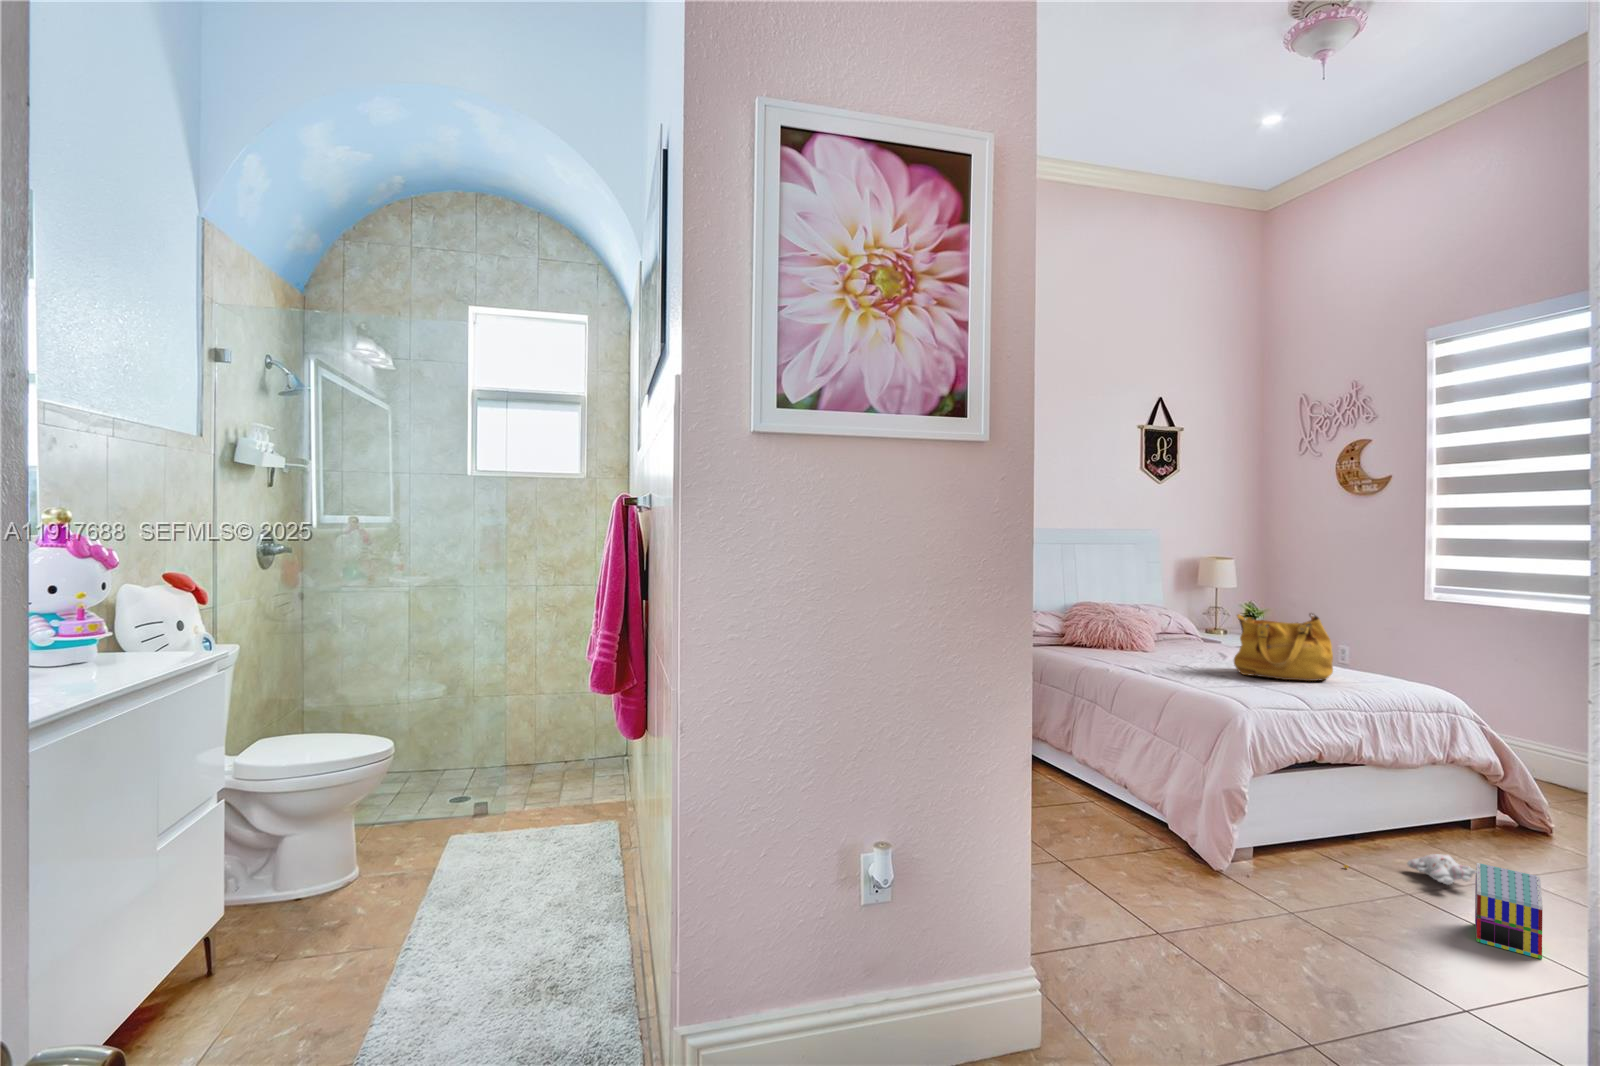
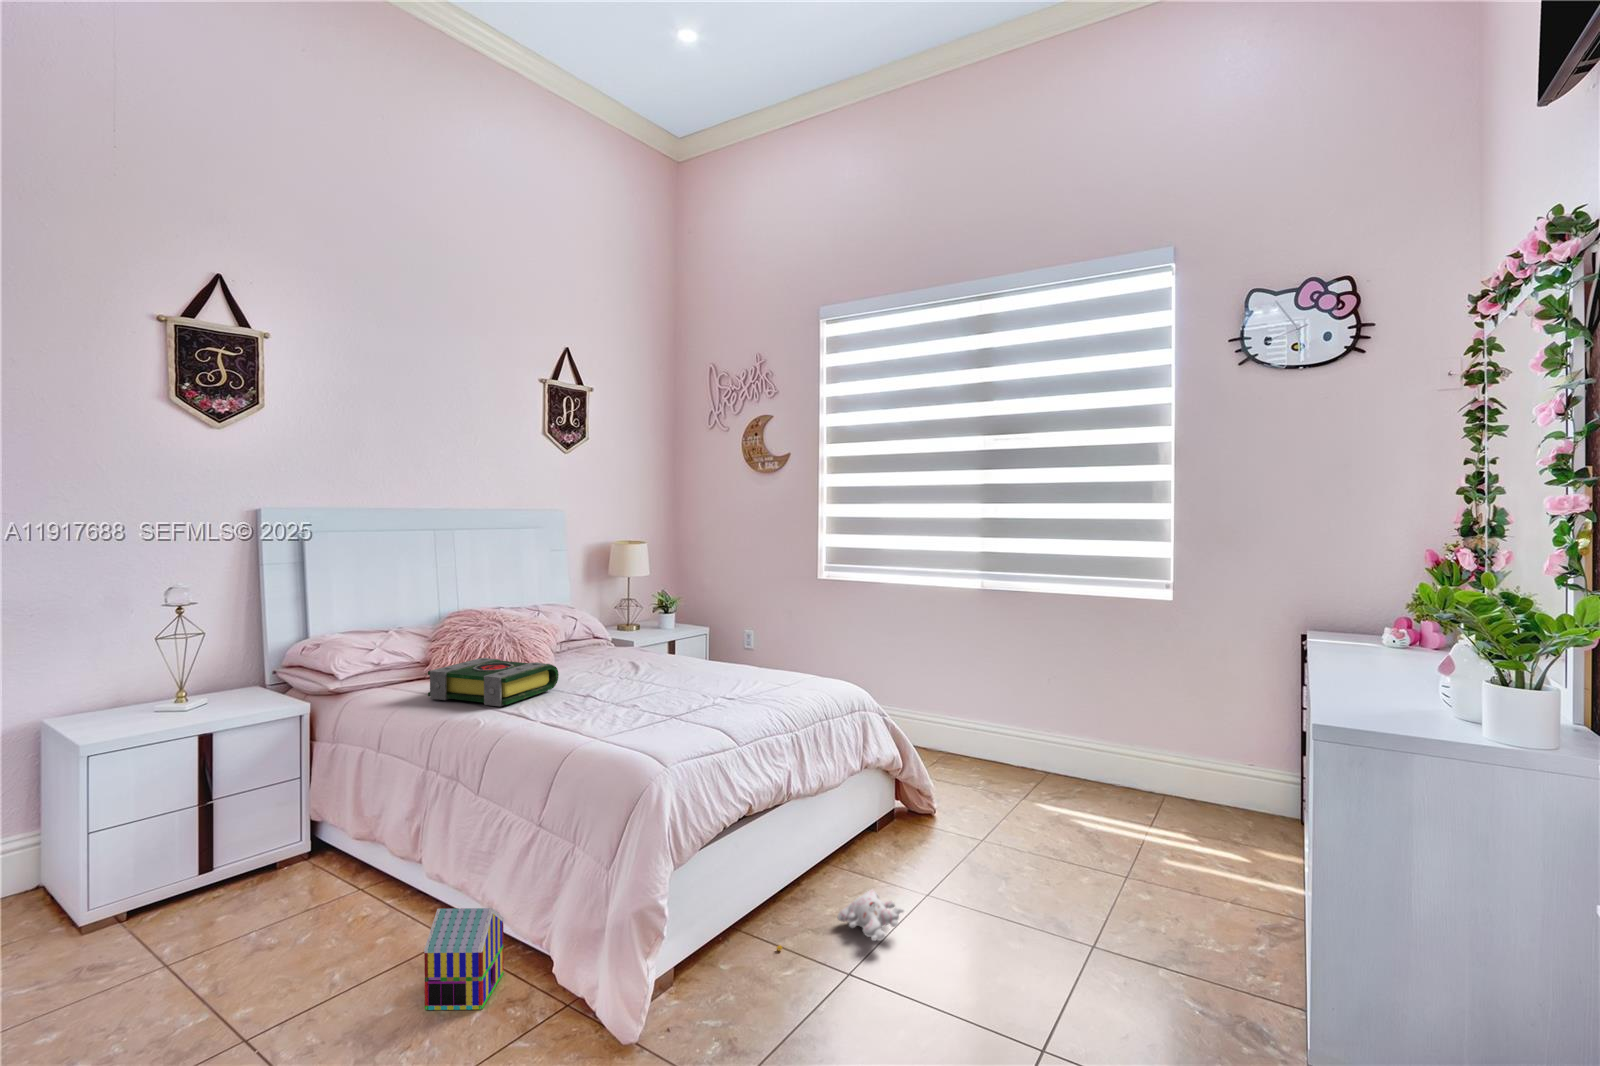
handbag: present [1234,614,1333,681] -> none [648,610,754,699]
book: none [1070,634,1160,664] -> present [428,658,559,706]
toy house: present [1475,863,1543,959] -> present [424,908,504,1010]

